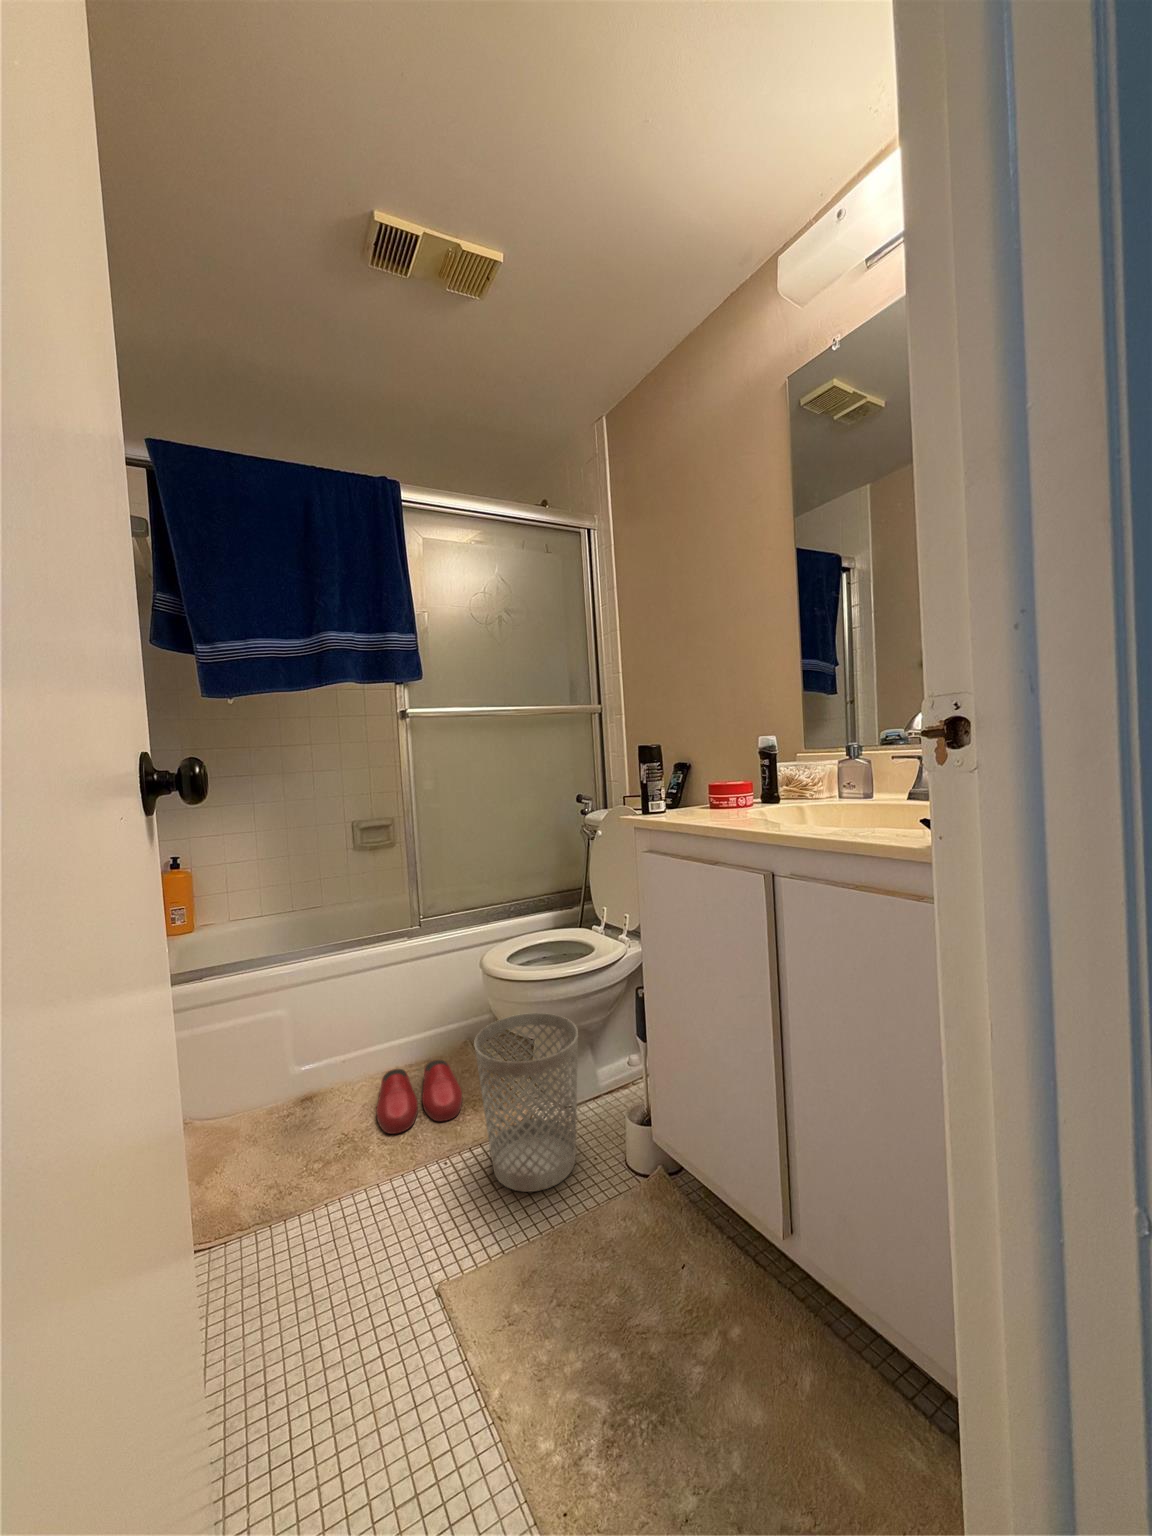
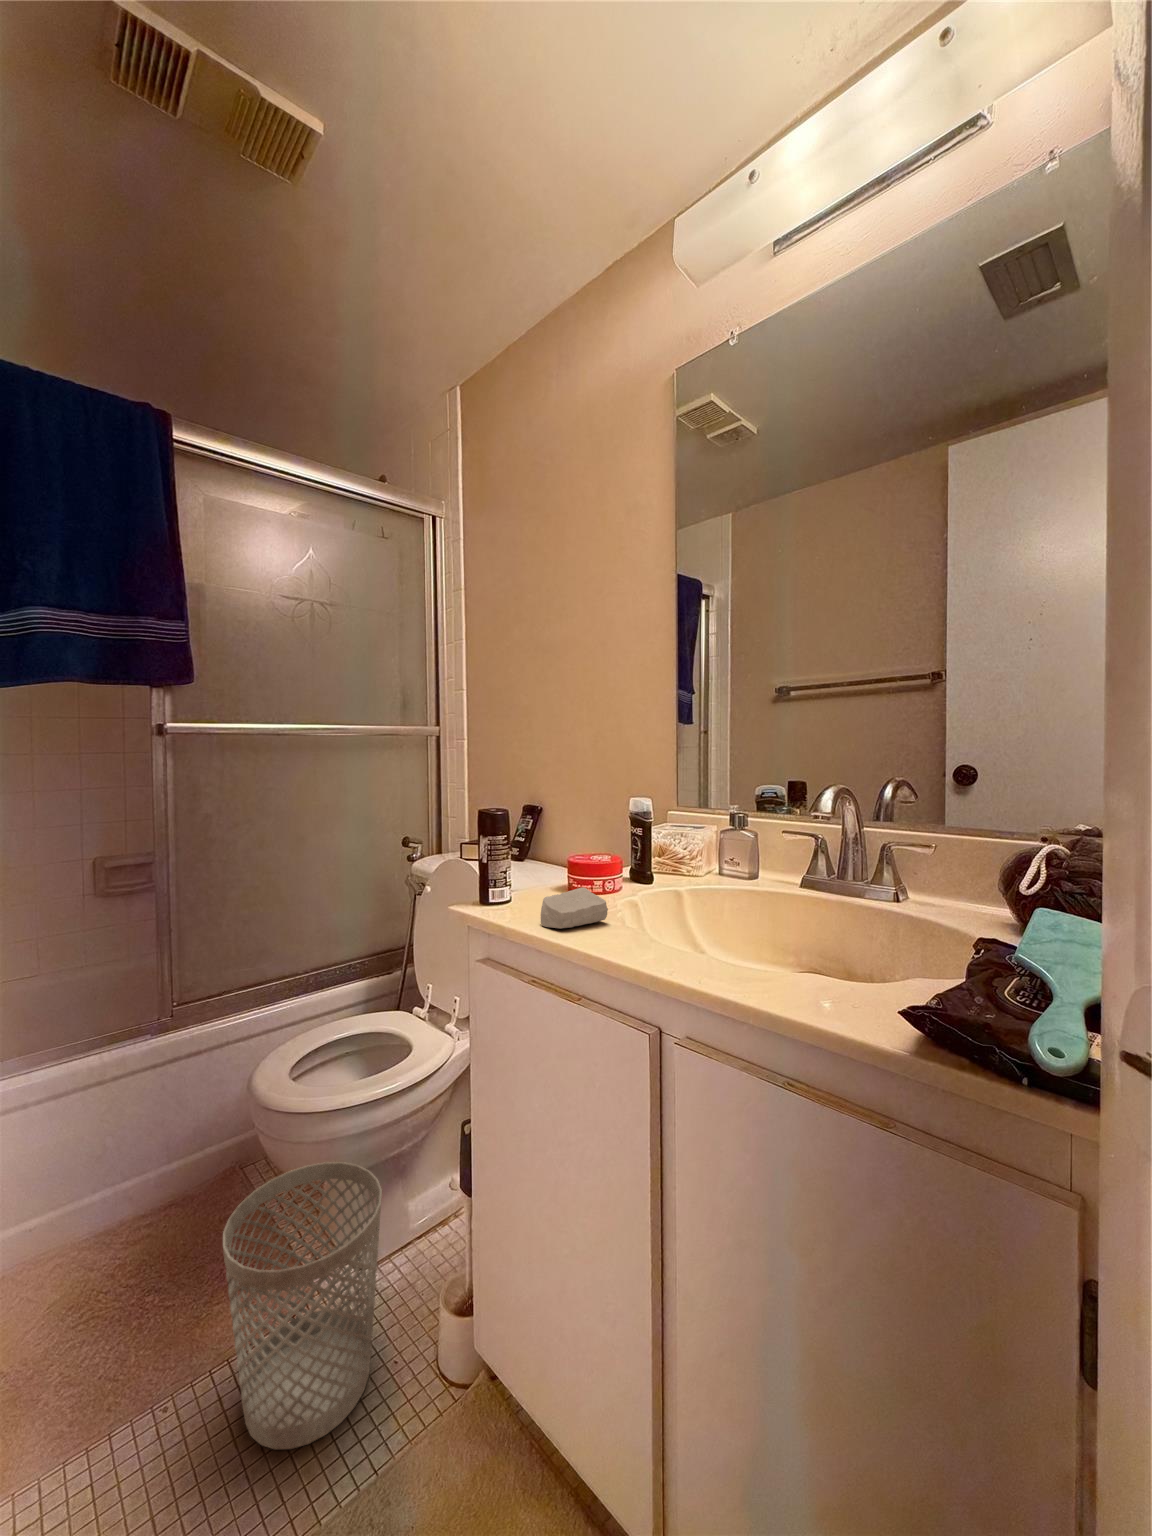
soap bar: none [684,794,737,819] -> present [541,888,608,929]
slippers: present [376,1059,462,1134] -> none [67,1213,213,1366]

